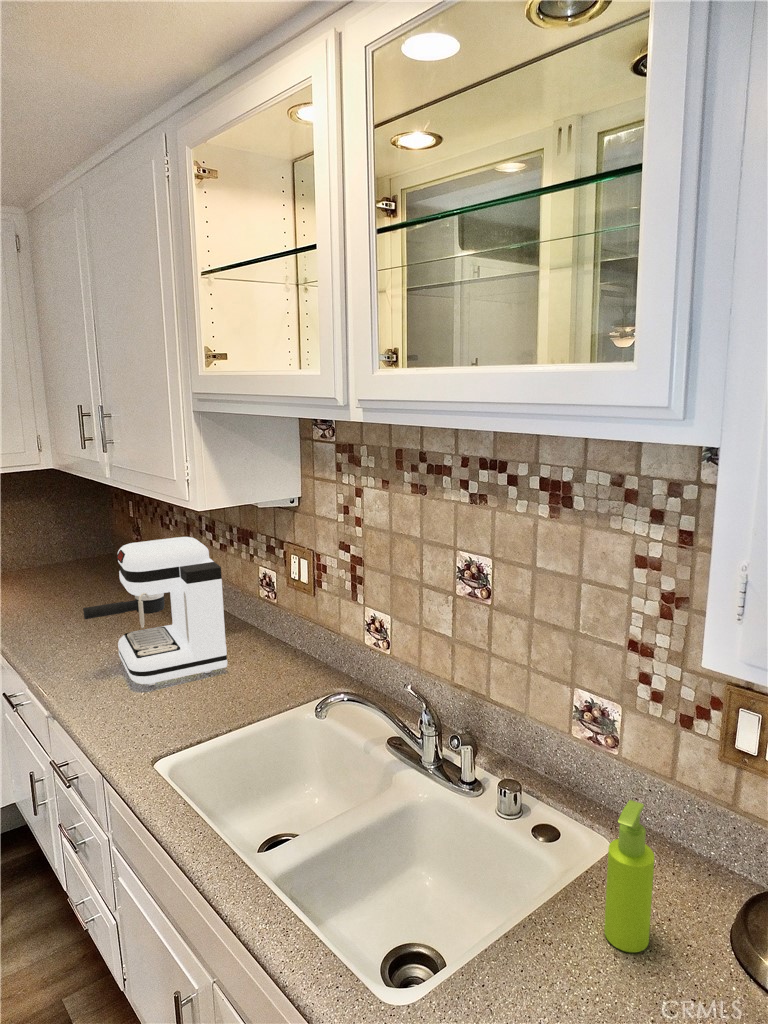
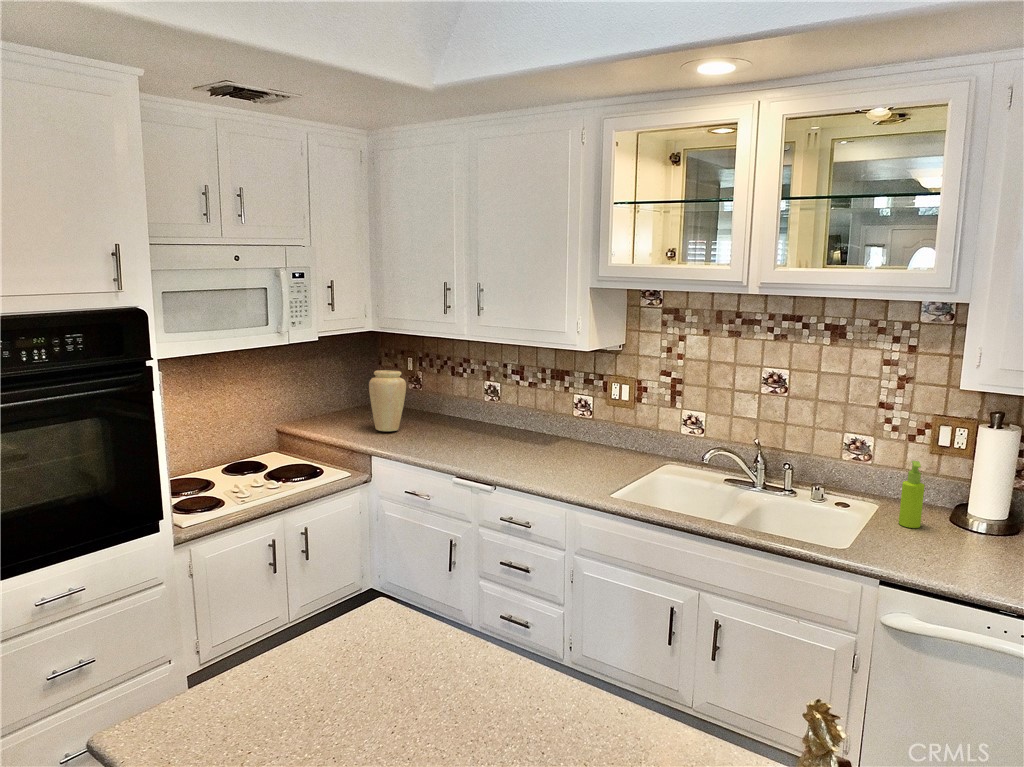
vase: none [17,522,71,604] -> present [369,370,406,431]
coffee maker: present [83,537,227,686] -> none [498,372,587,466]

